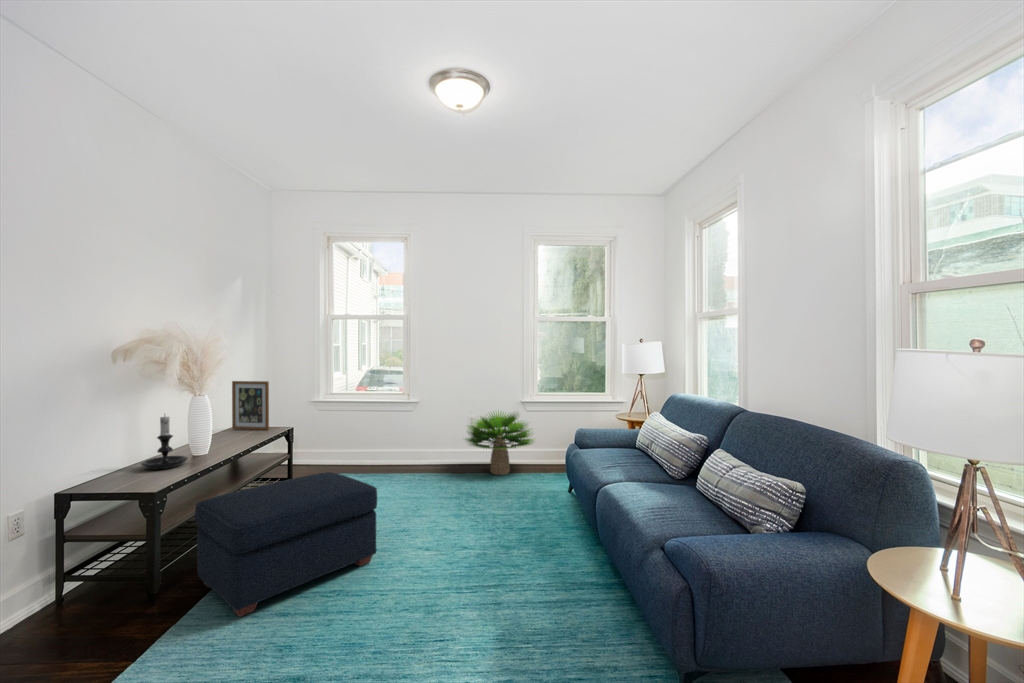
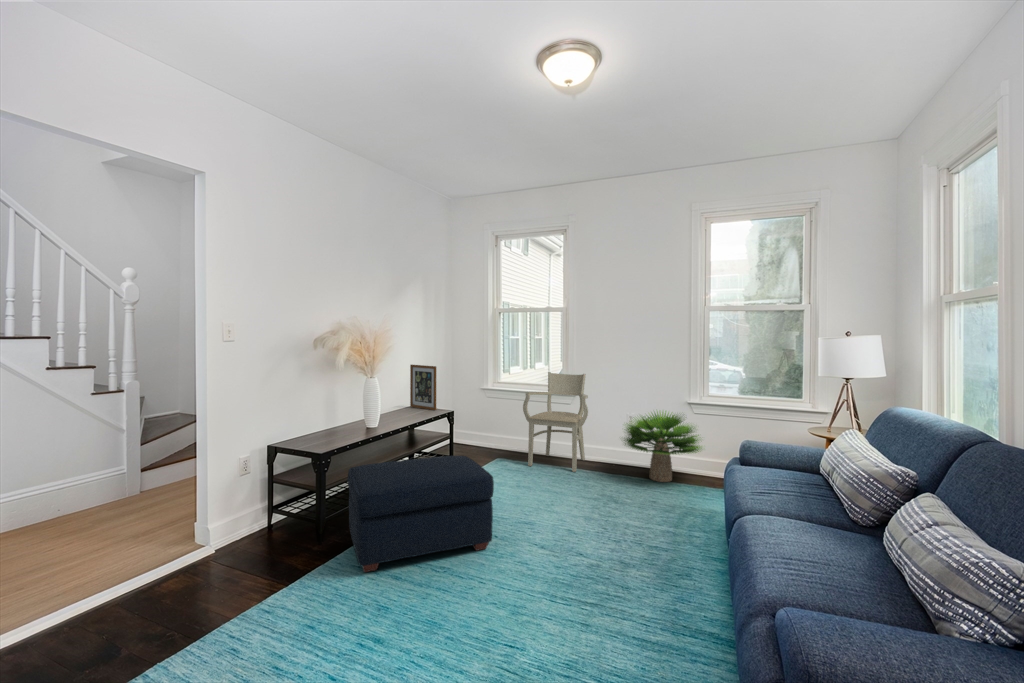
armchair: none [365,382,432,478] -> present [523,372,588,472]
candle holder: present [140,416,188,469] -> none [323,390,357,436]

